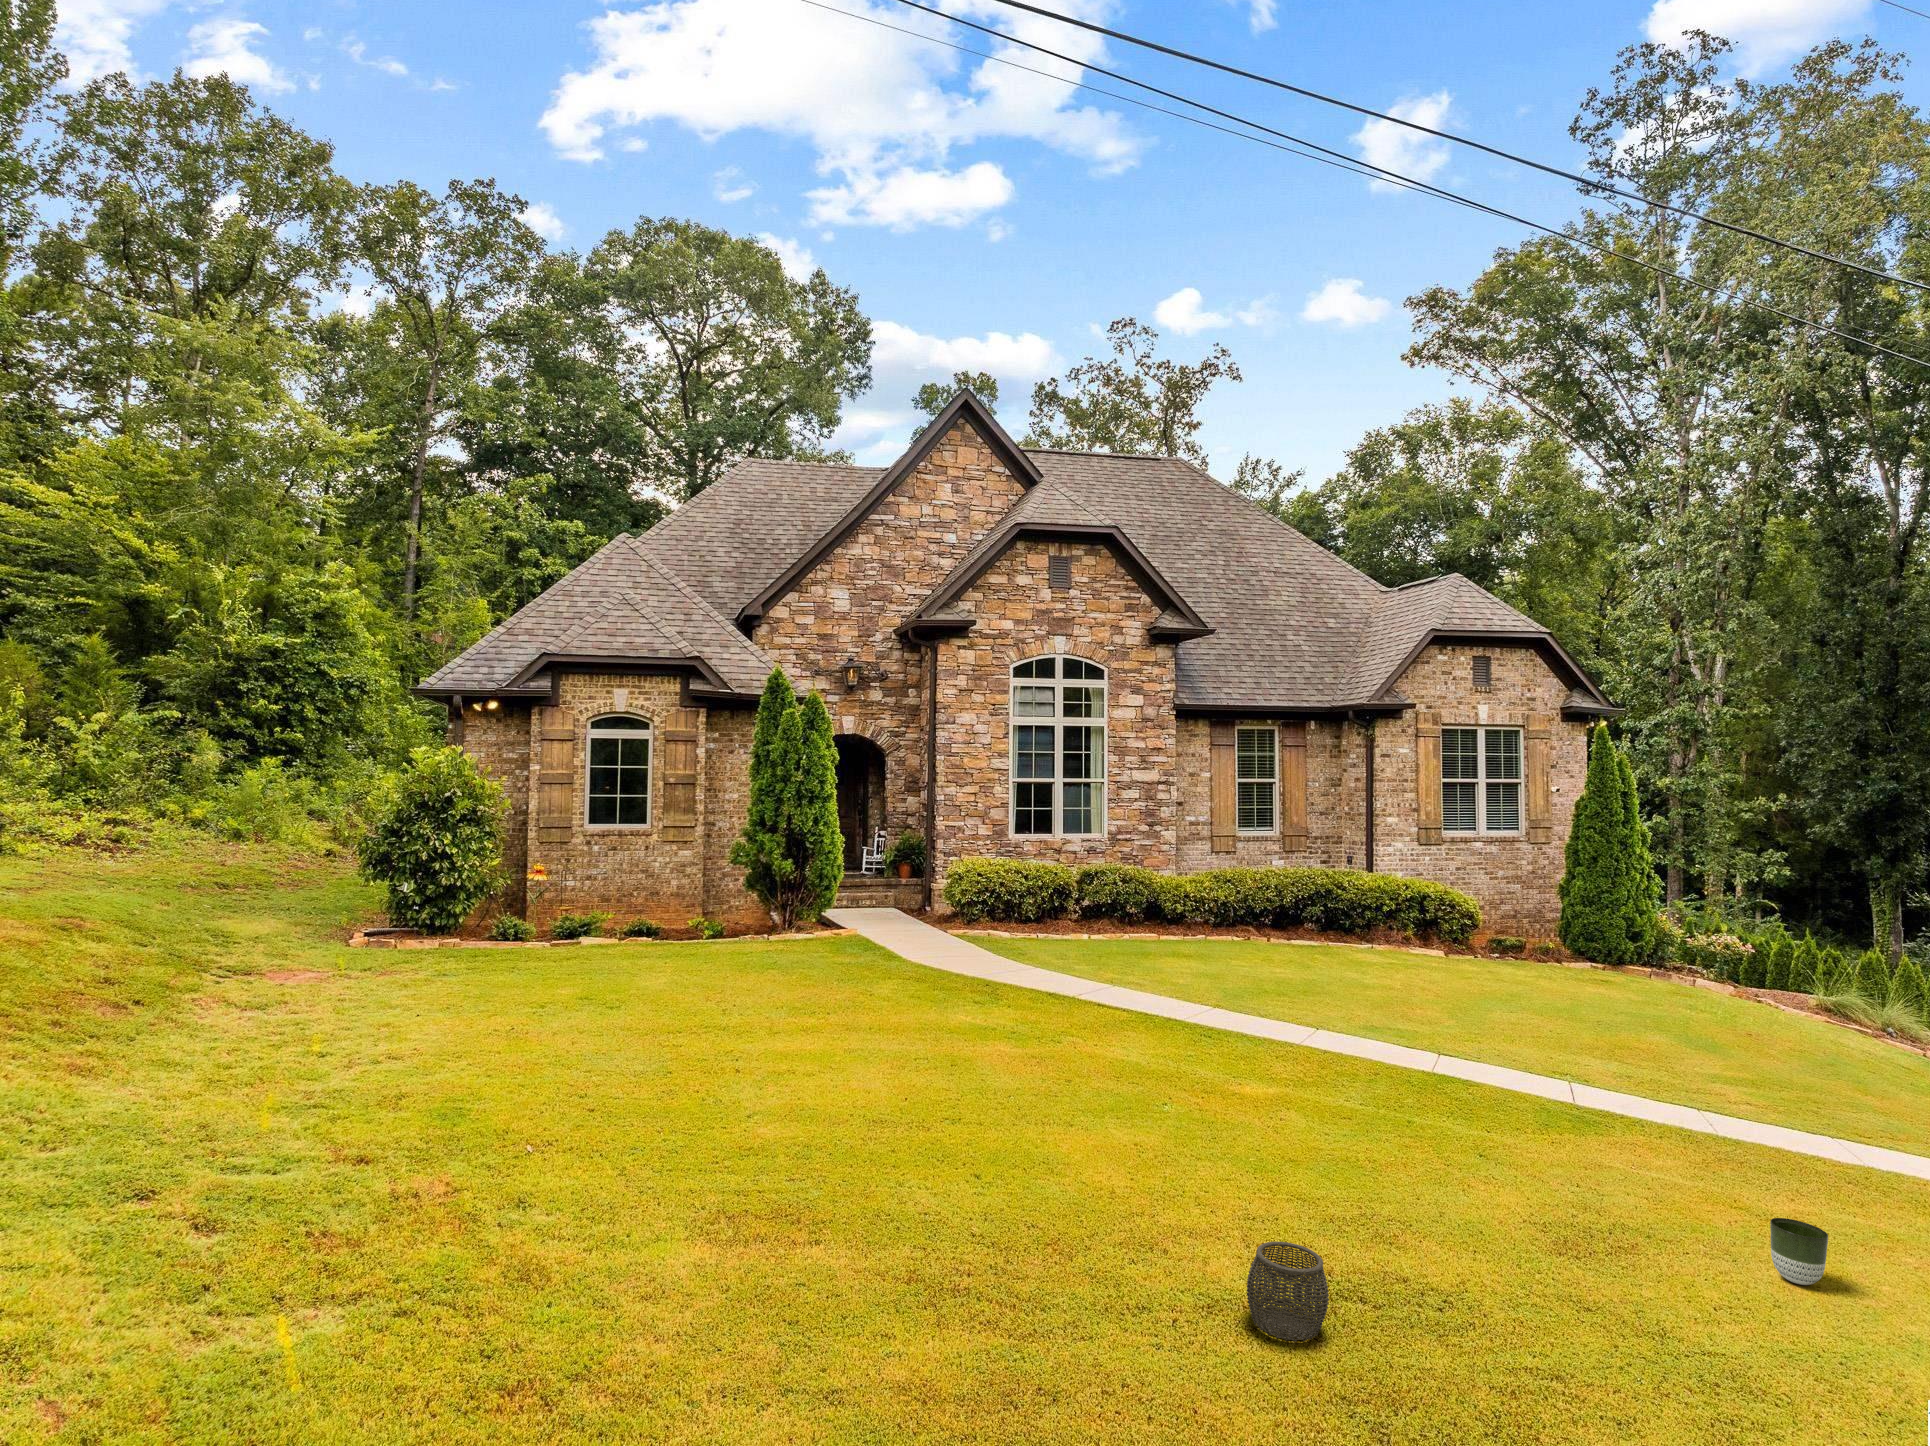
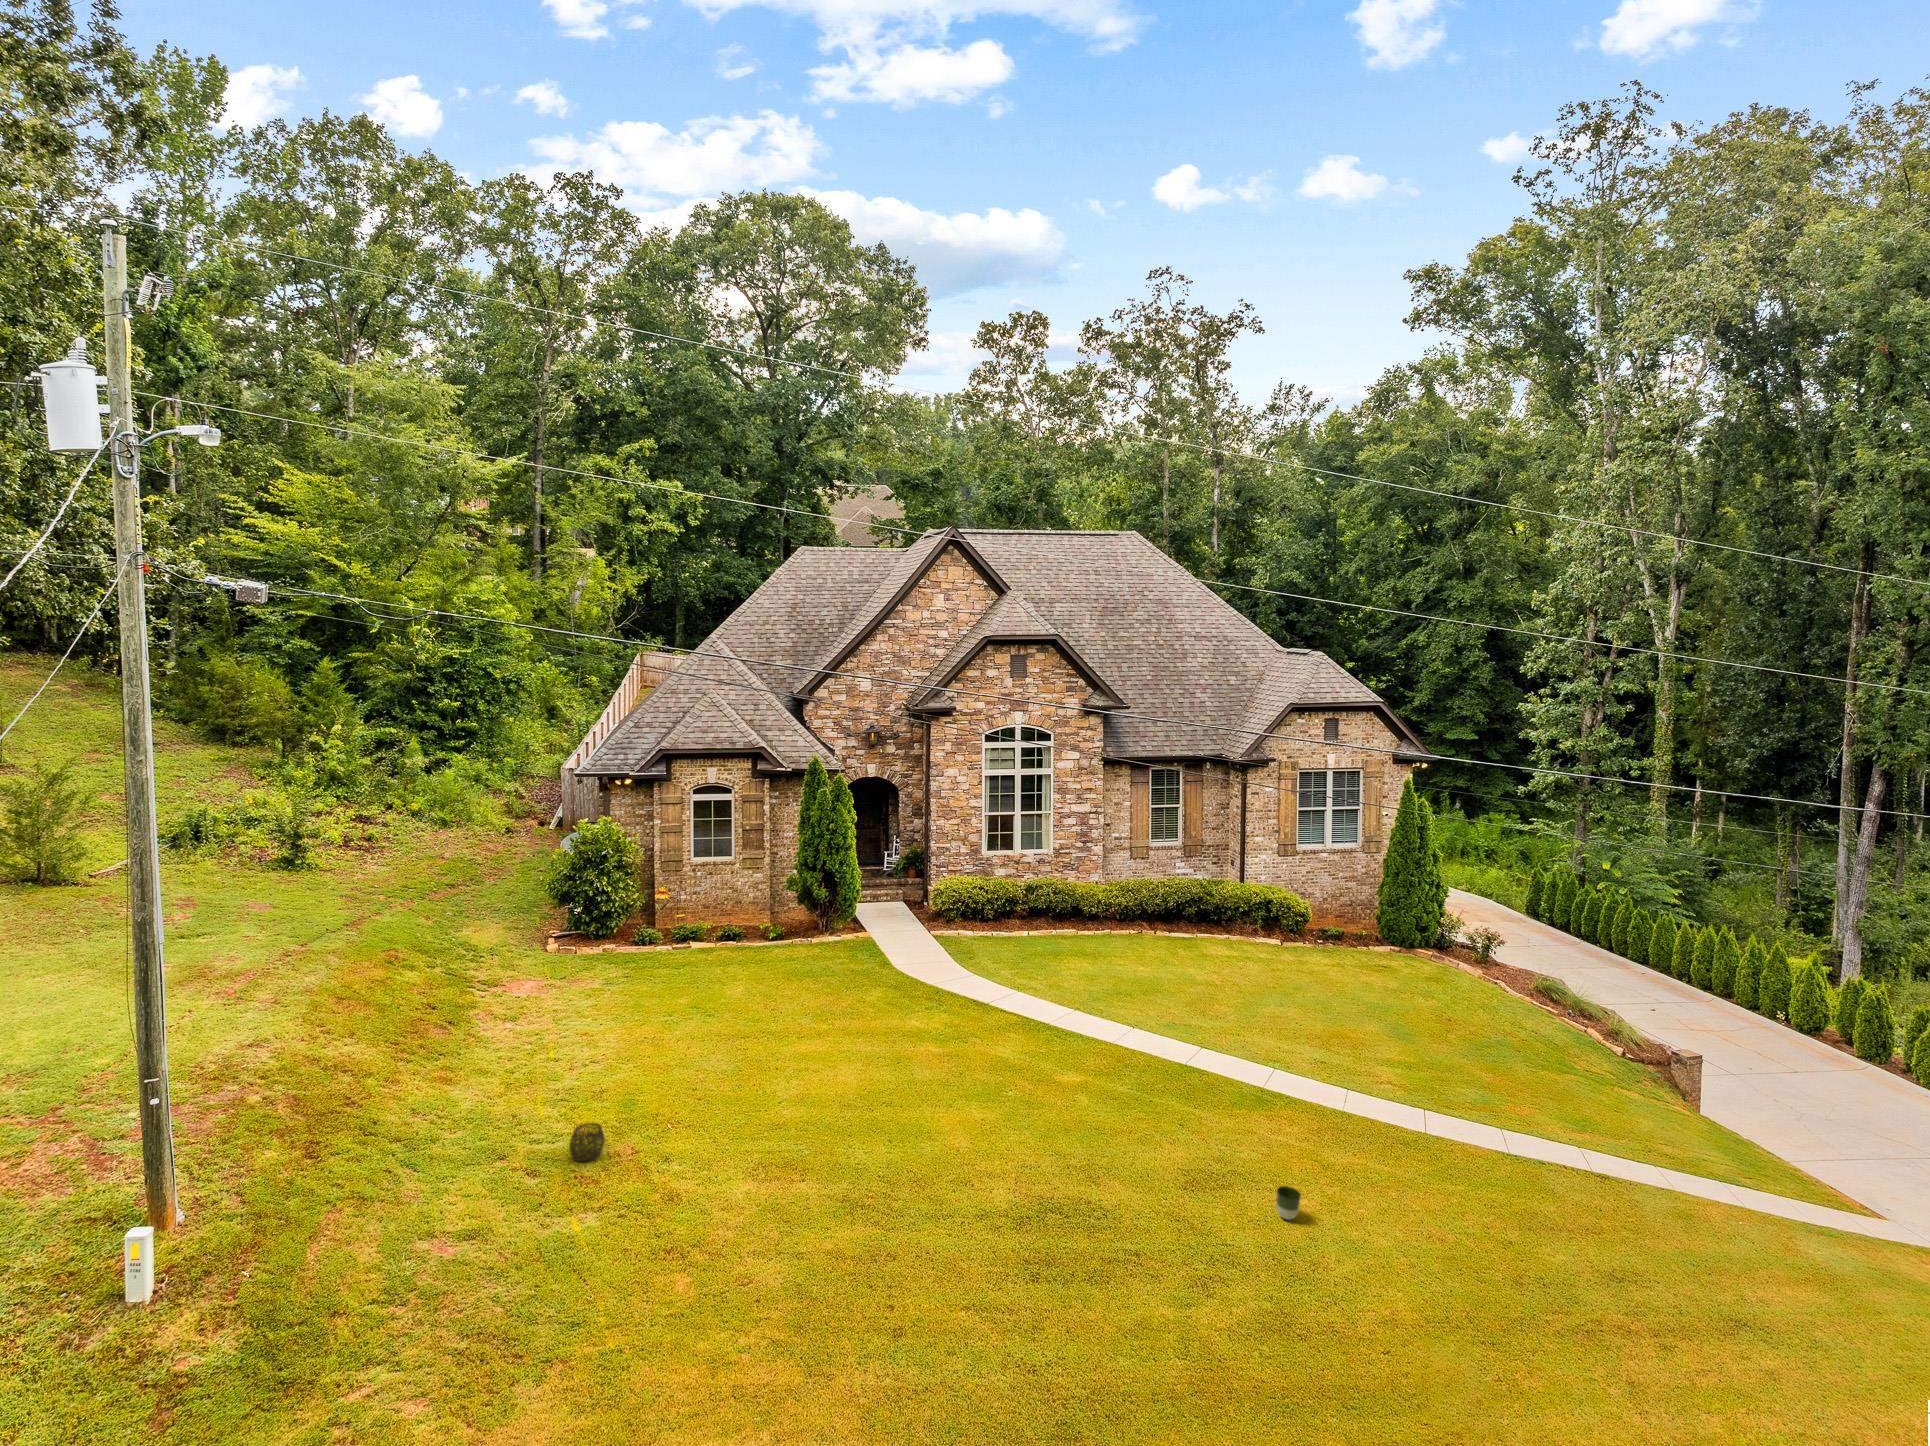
woven basket: present [1246,1242,1329,1342] -> present [569,1123,605,1162]

